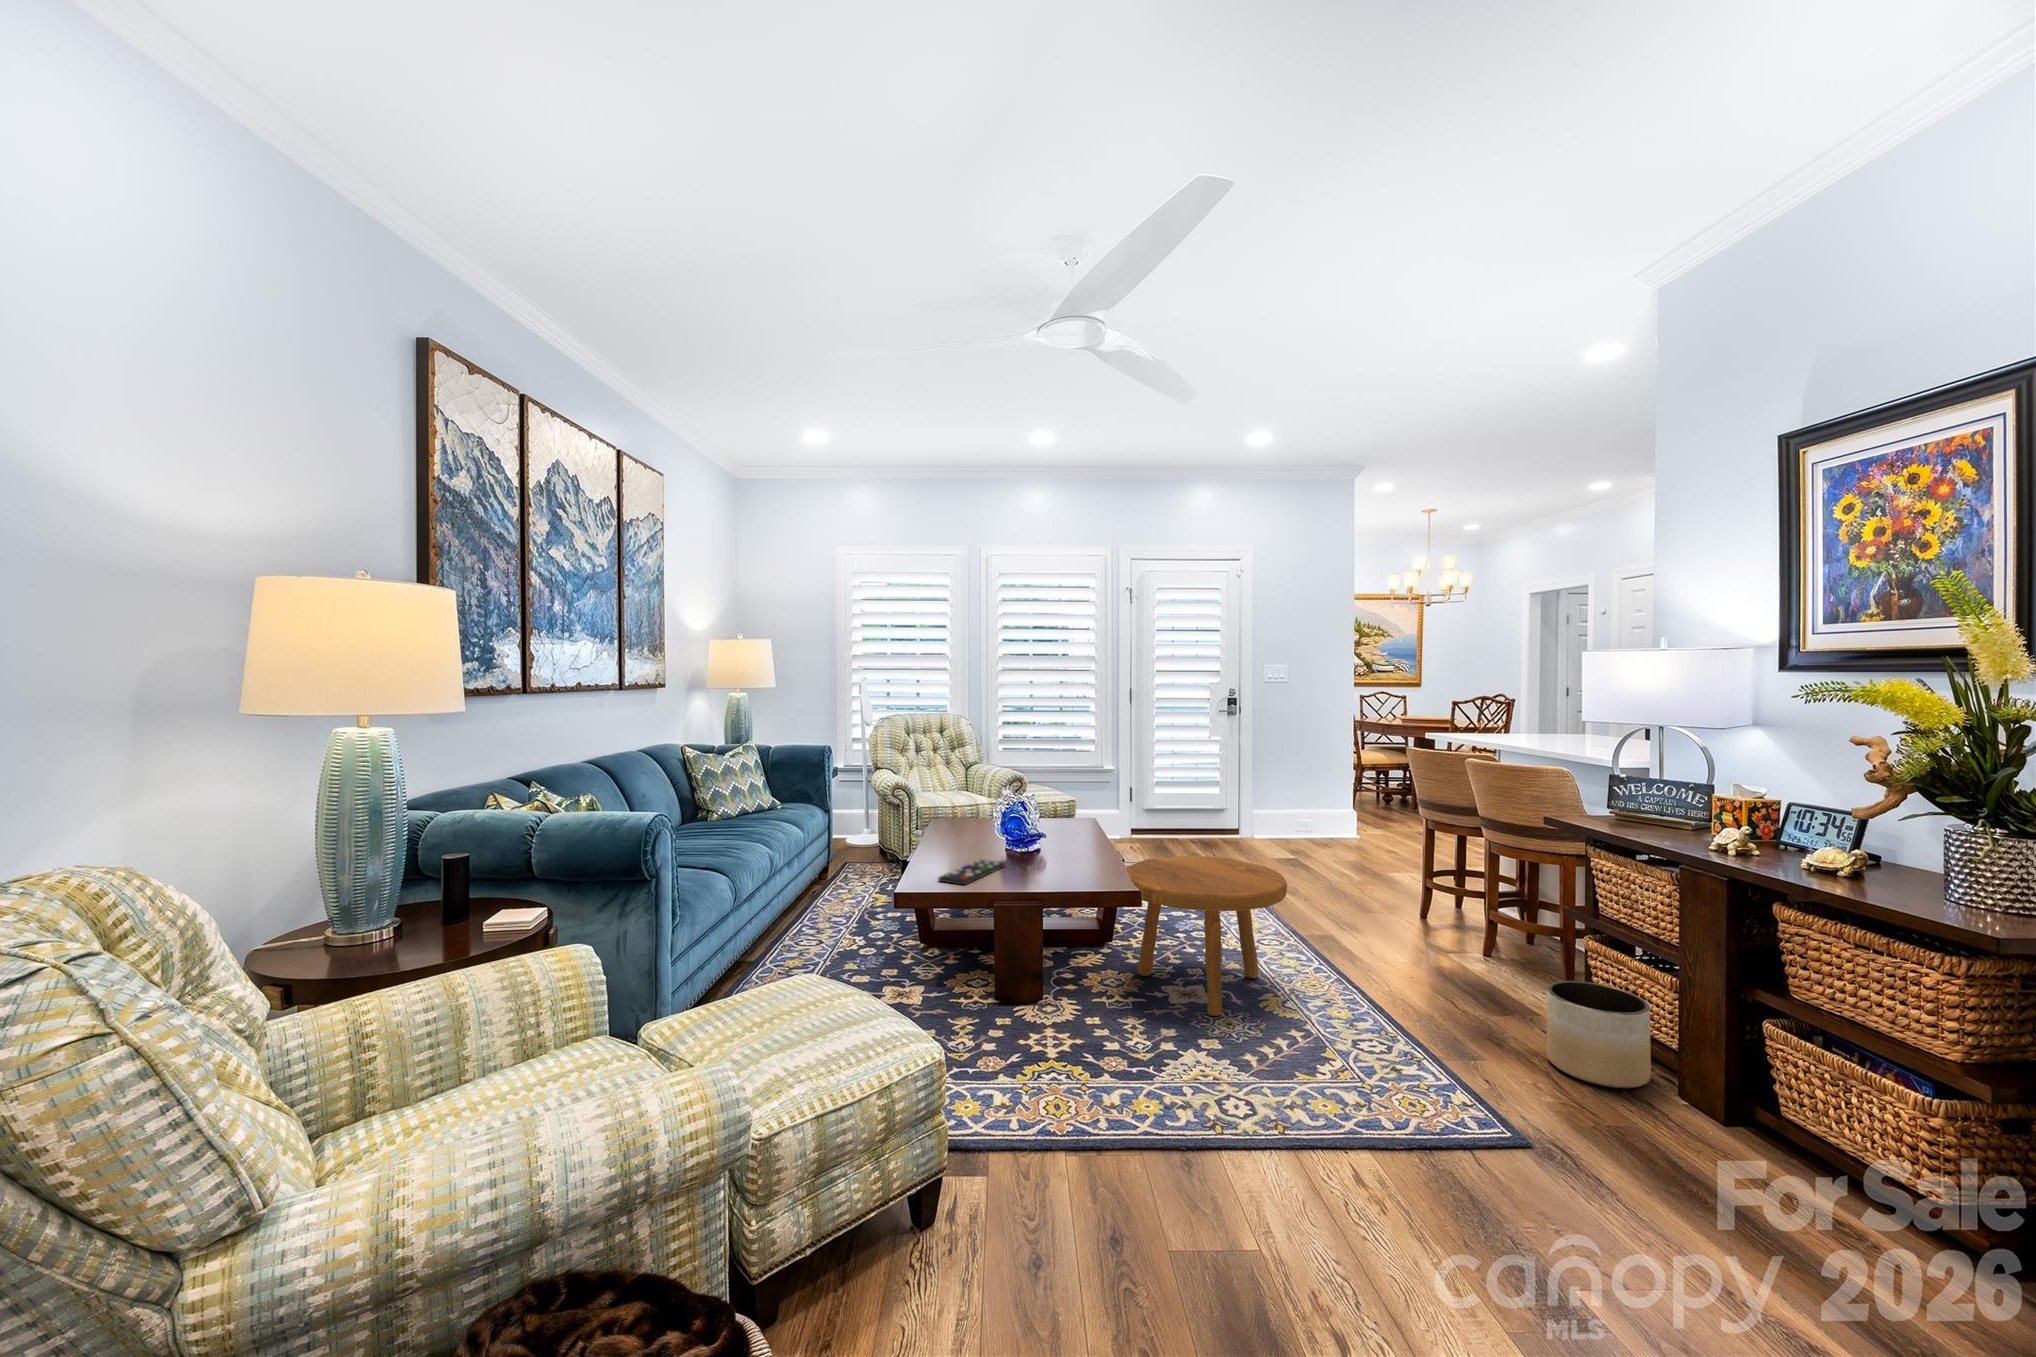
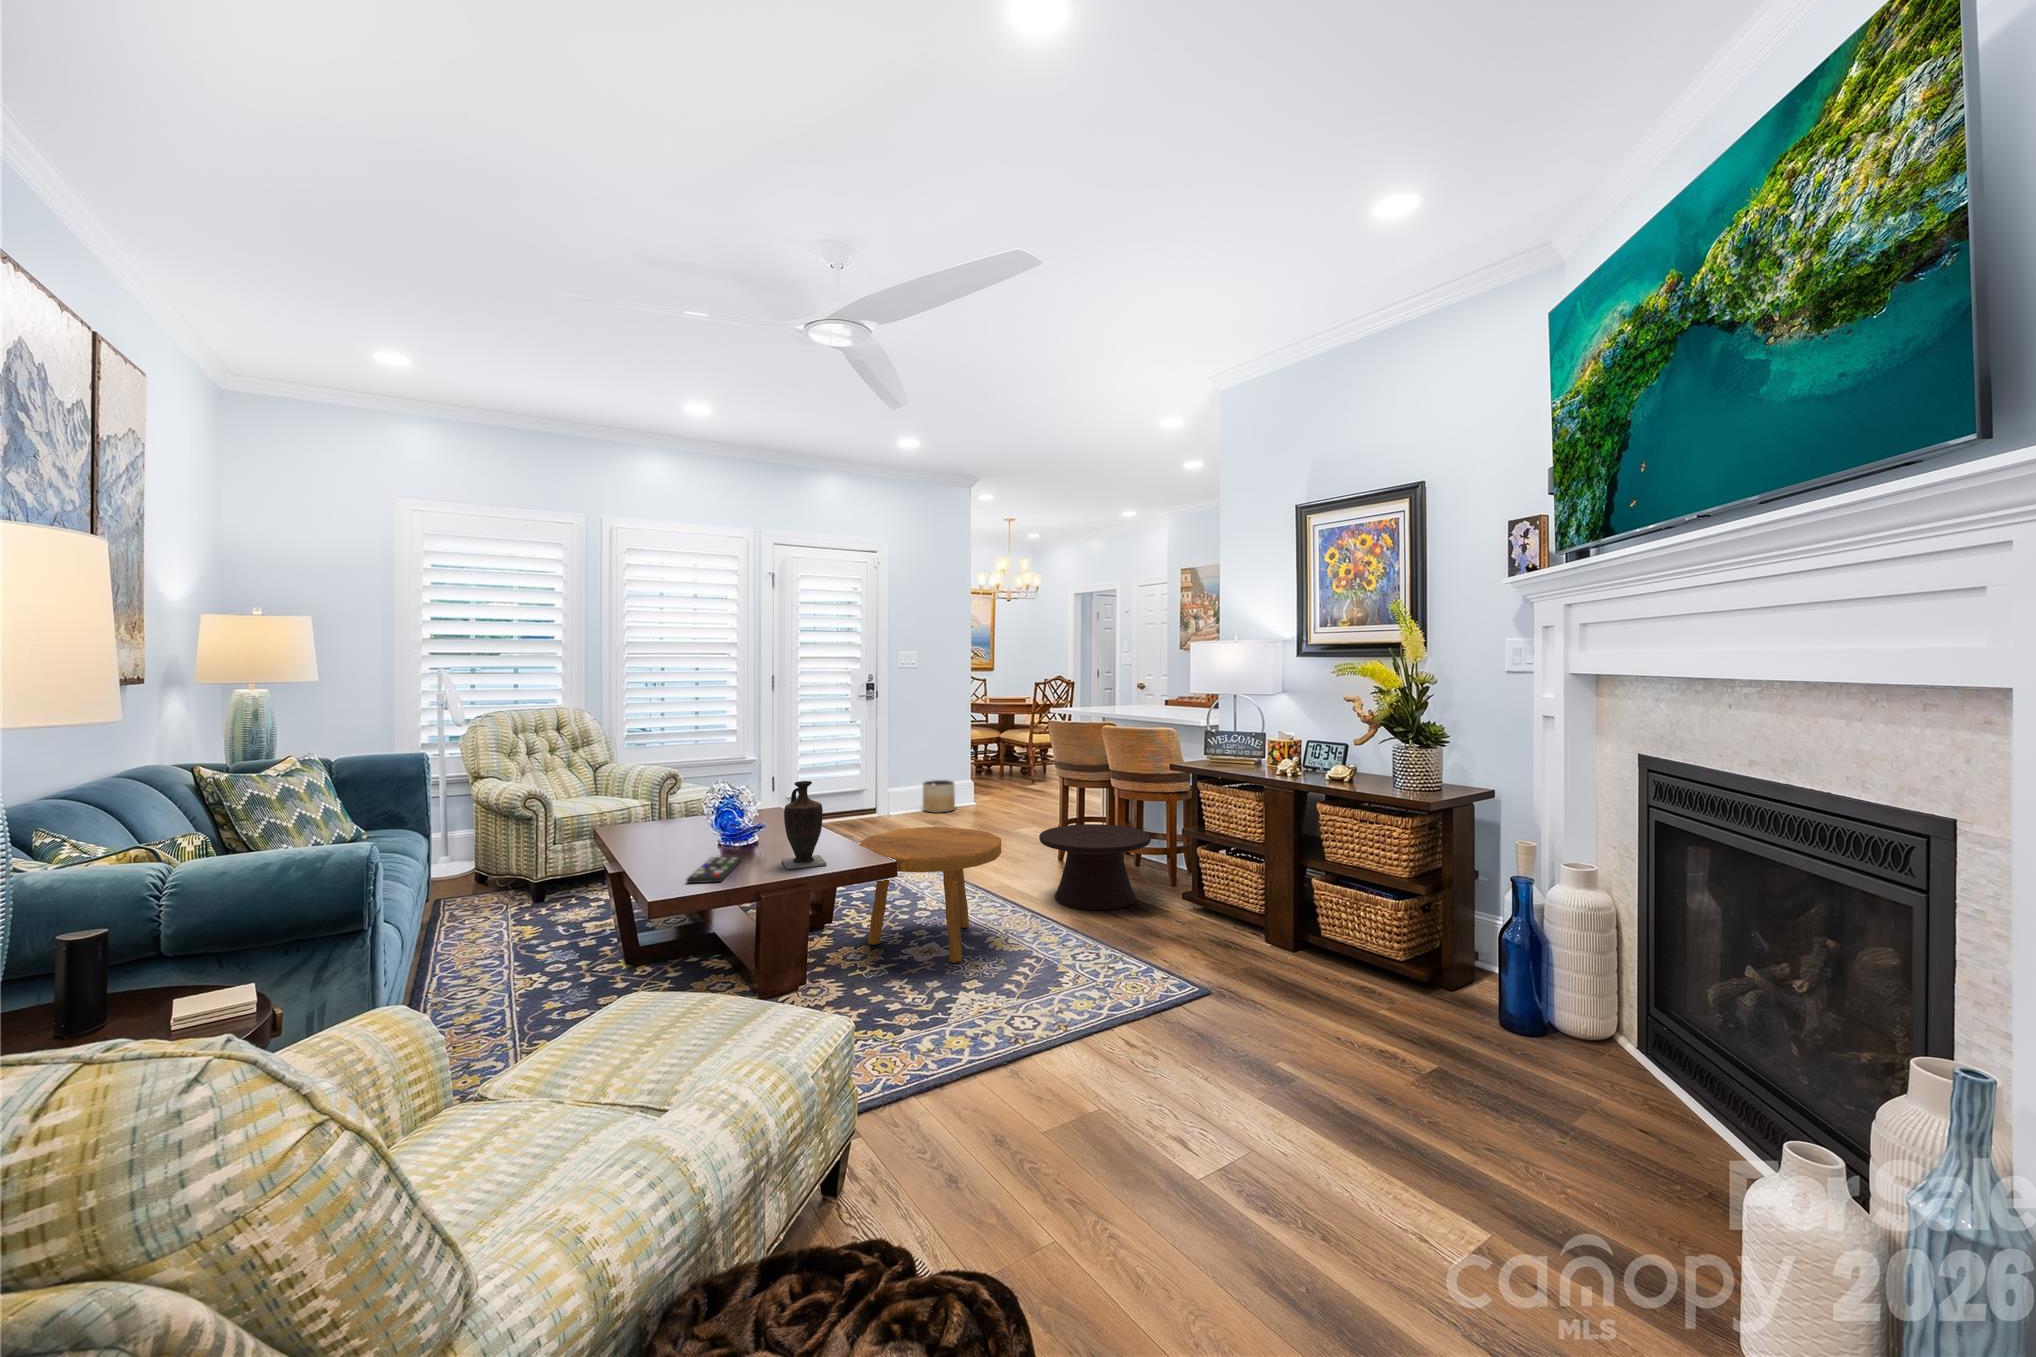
vase: none [1032,795,1074,884] -> present [782,781,827,869]
side table: none [1368,878,1530,996] -> present [1039,824,1151,910]
planter: present [1546,981,1651,1088] -> present [923,780,955,813]

